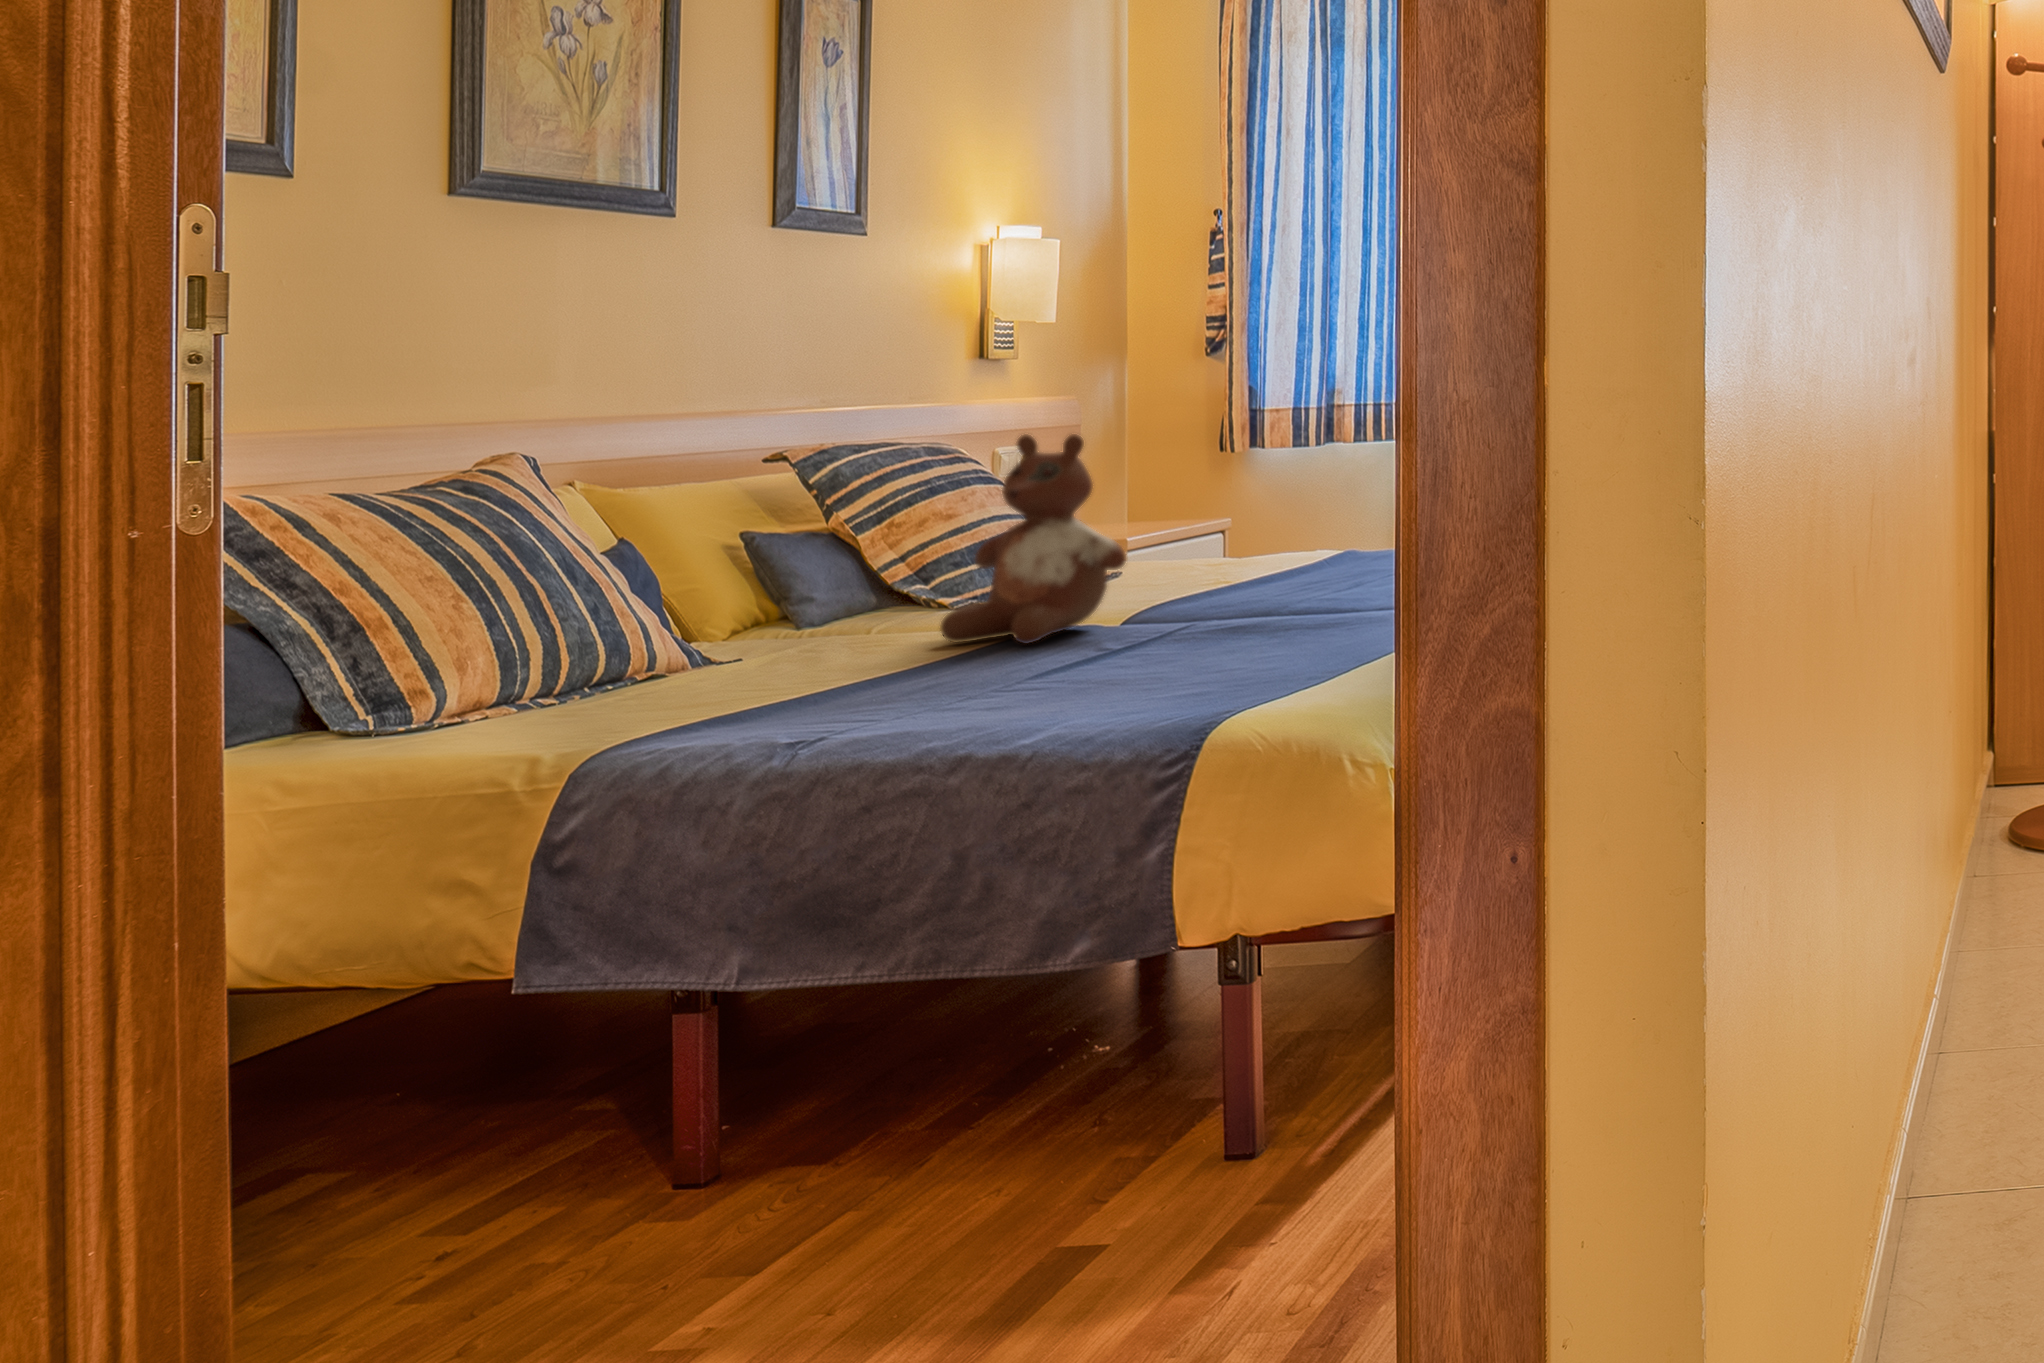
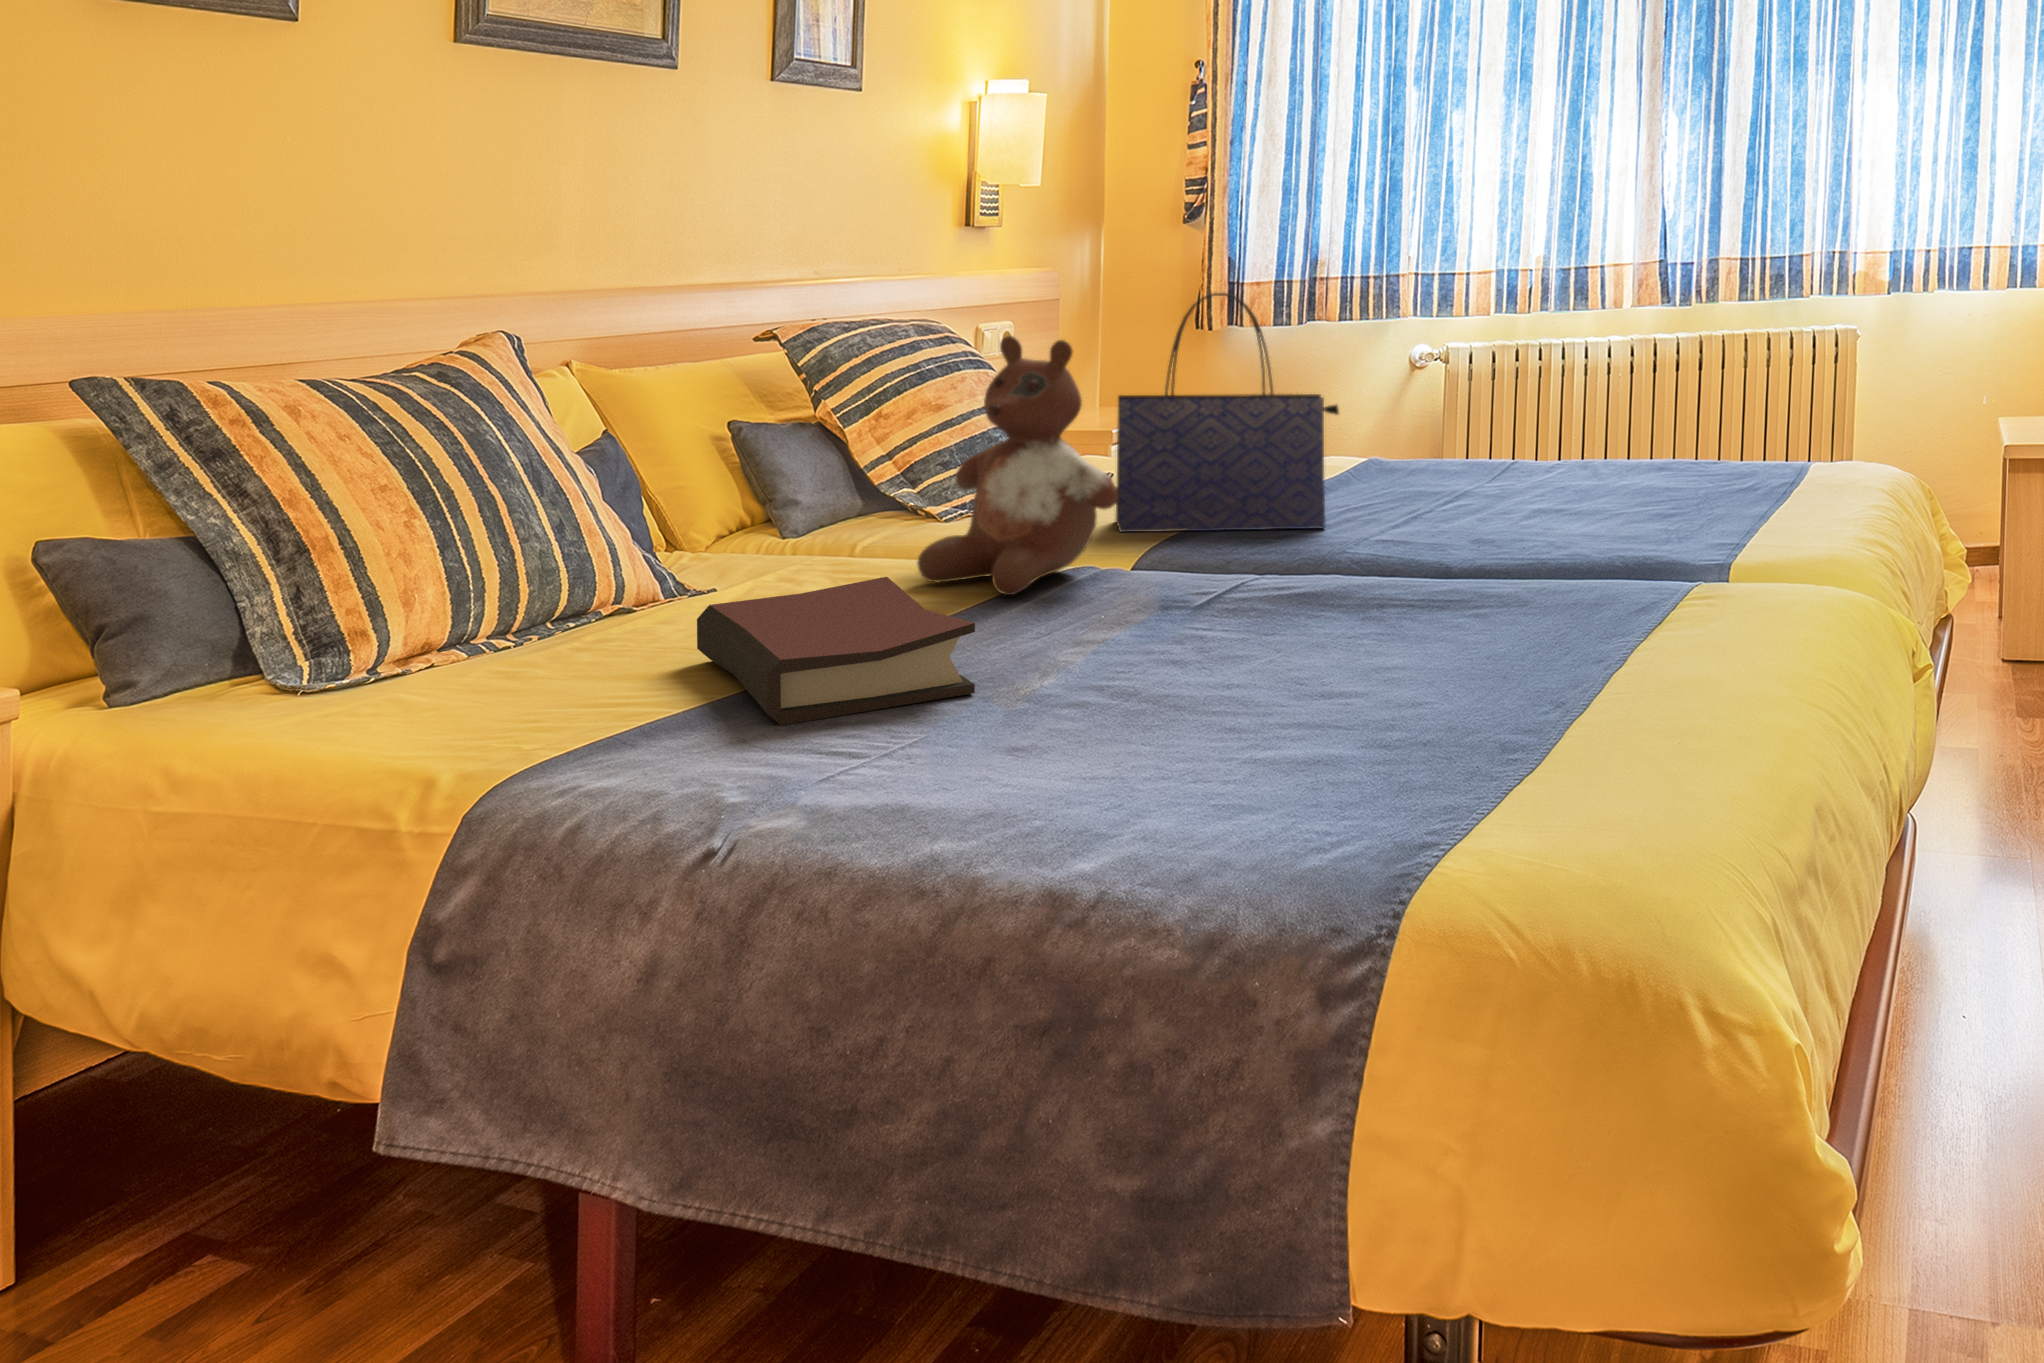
tote bag: none [1127,398,1330,605] -> present [1116,293,1339,532]
hardback book: none [743,623,1002,720] -> present [697,577,975,725]

